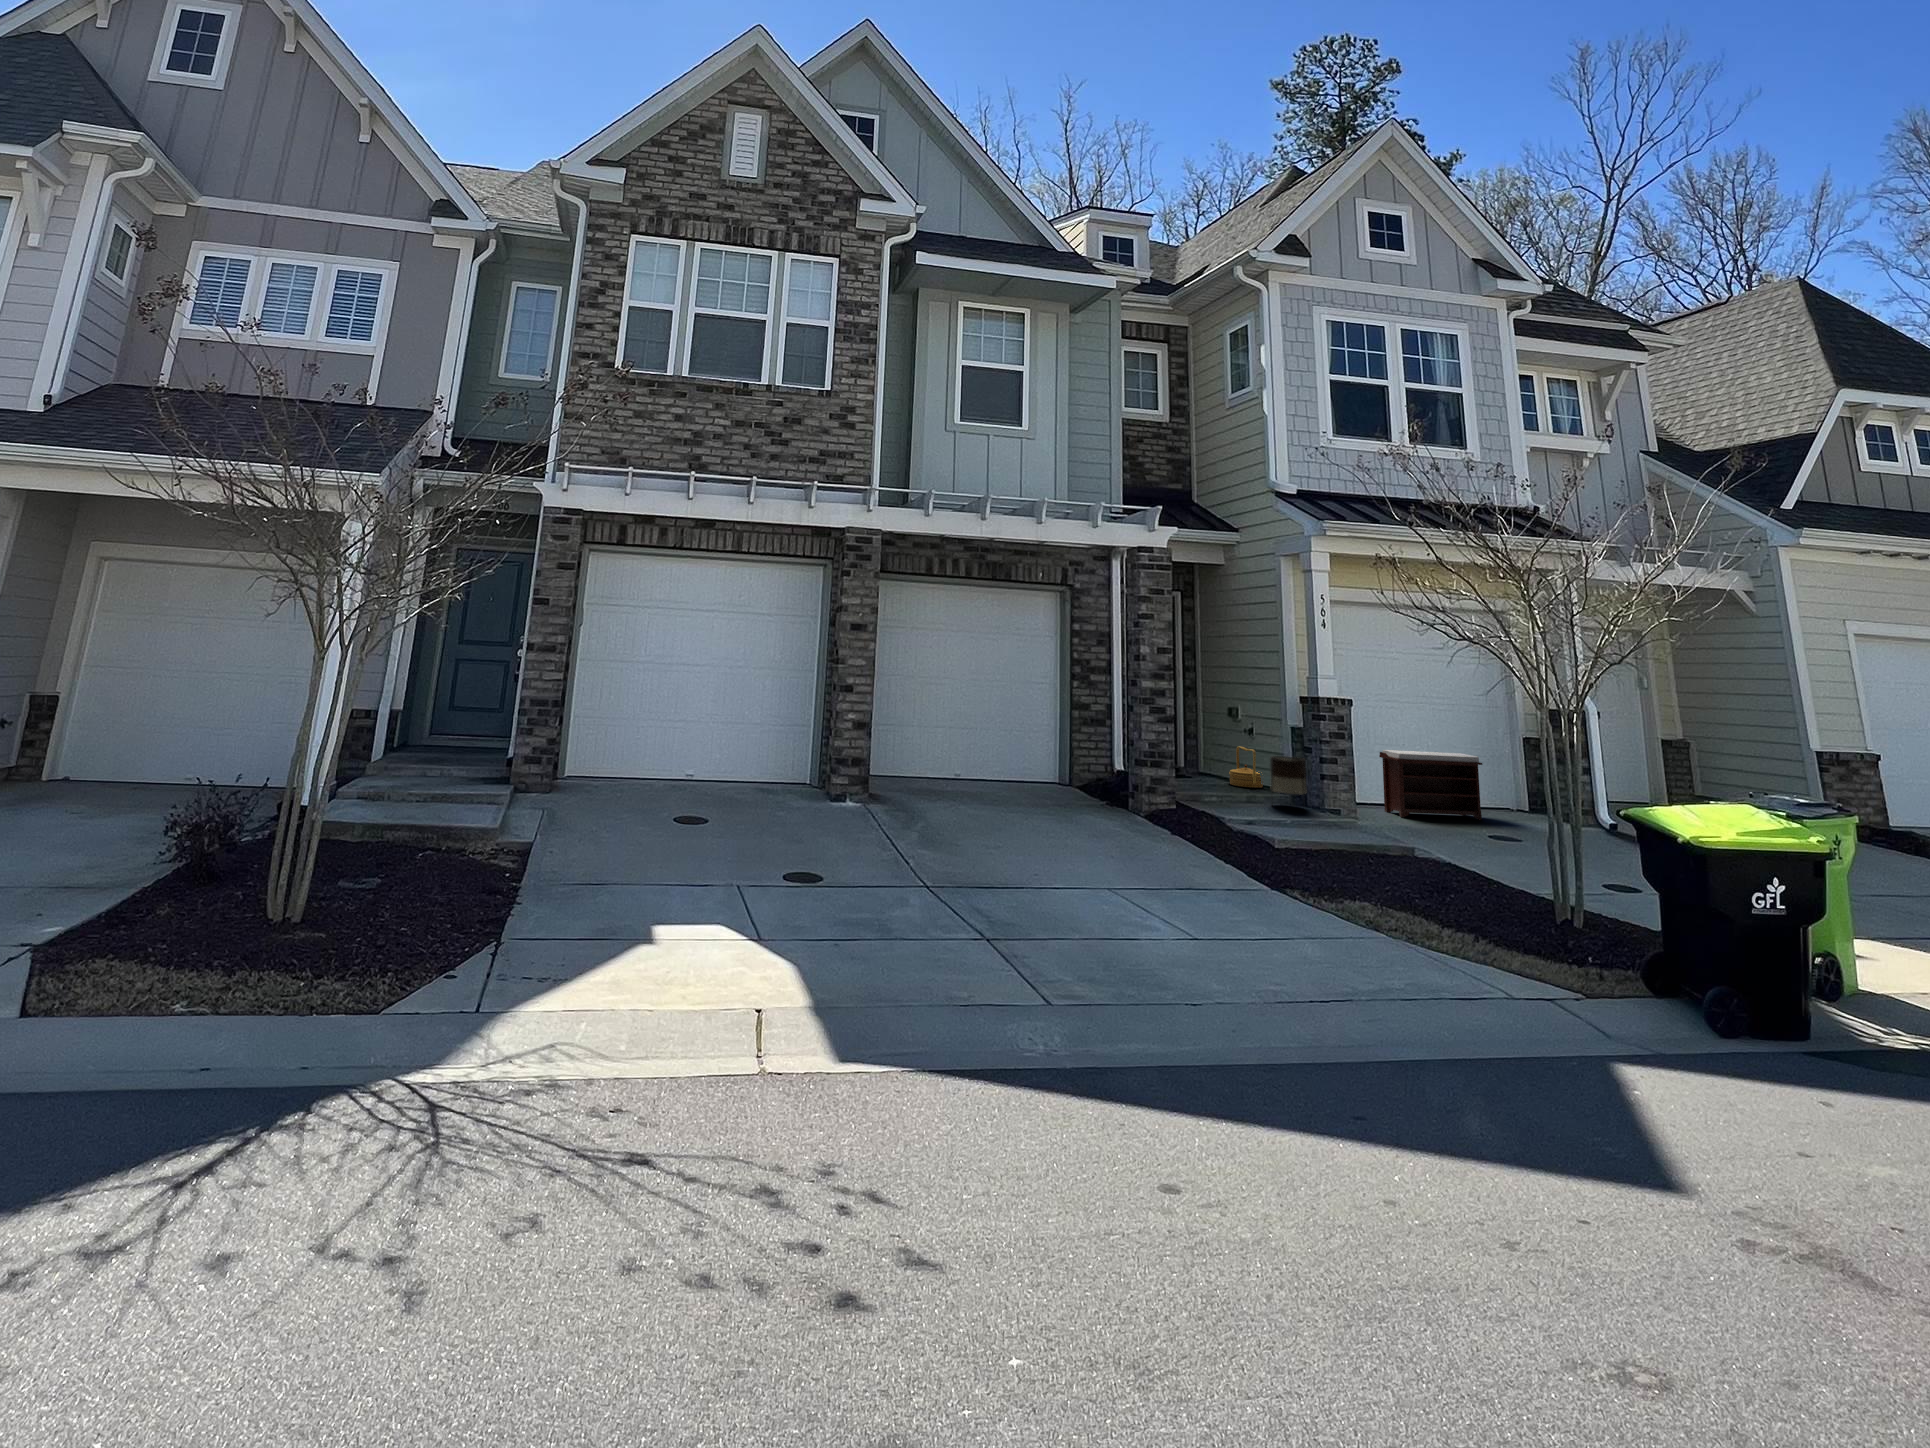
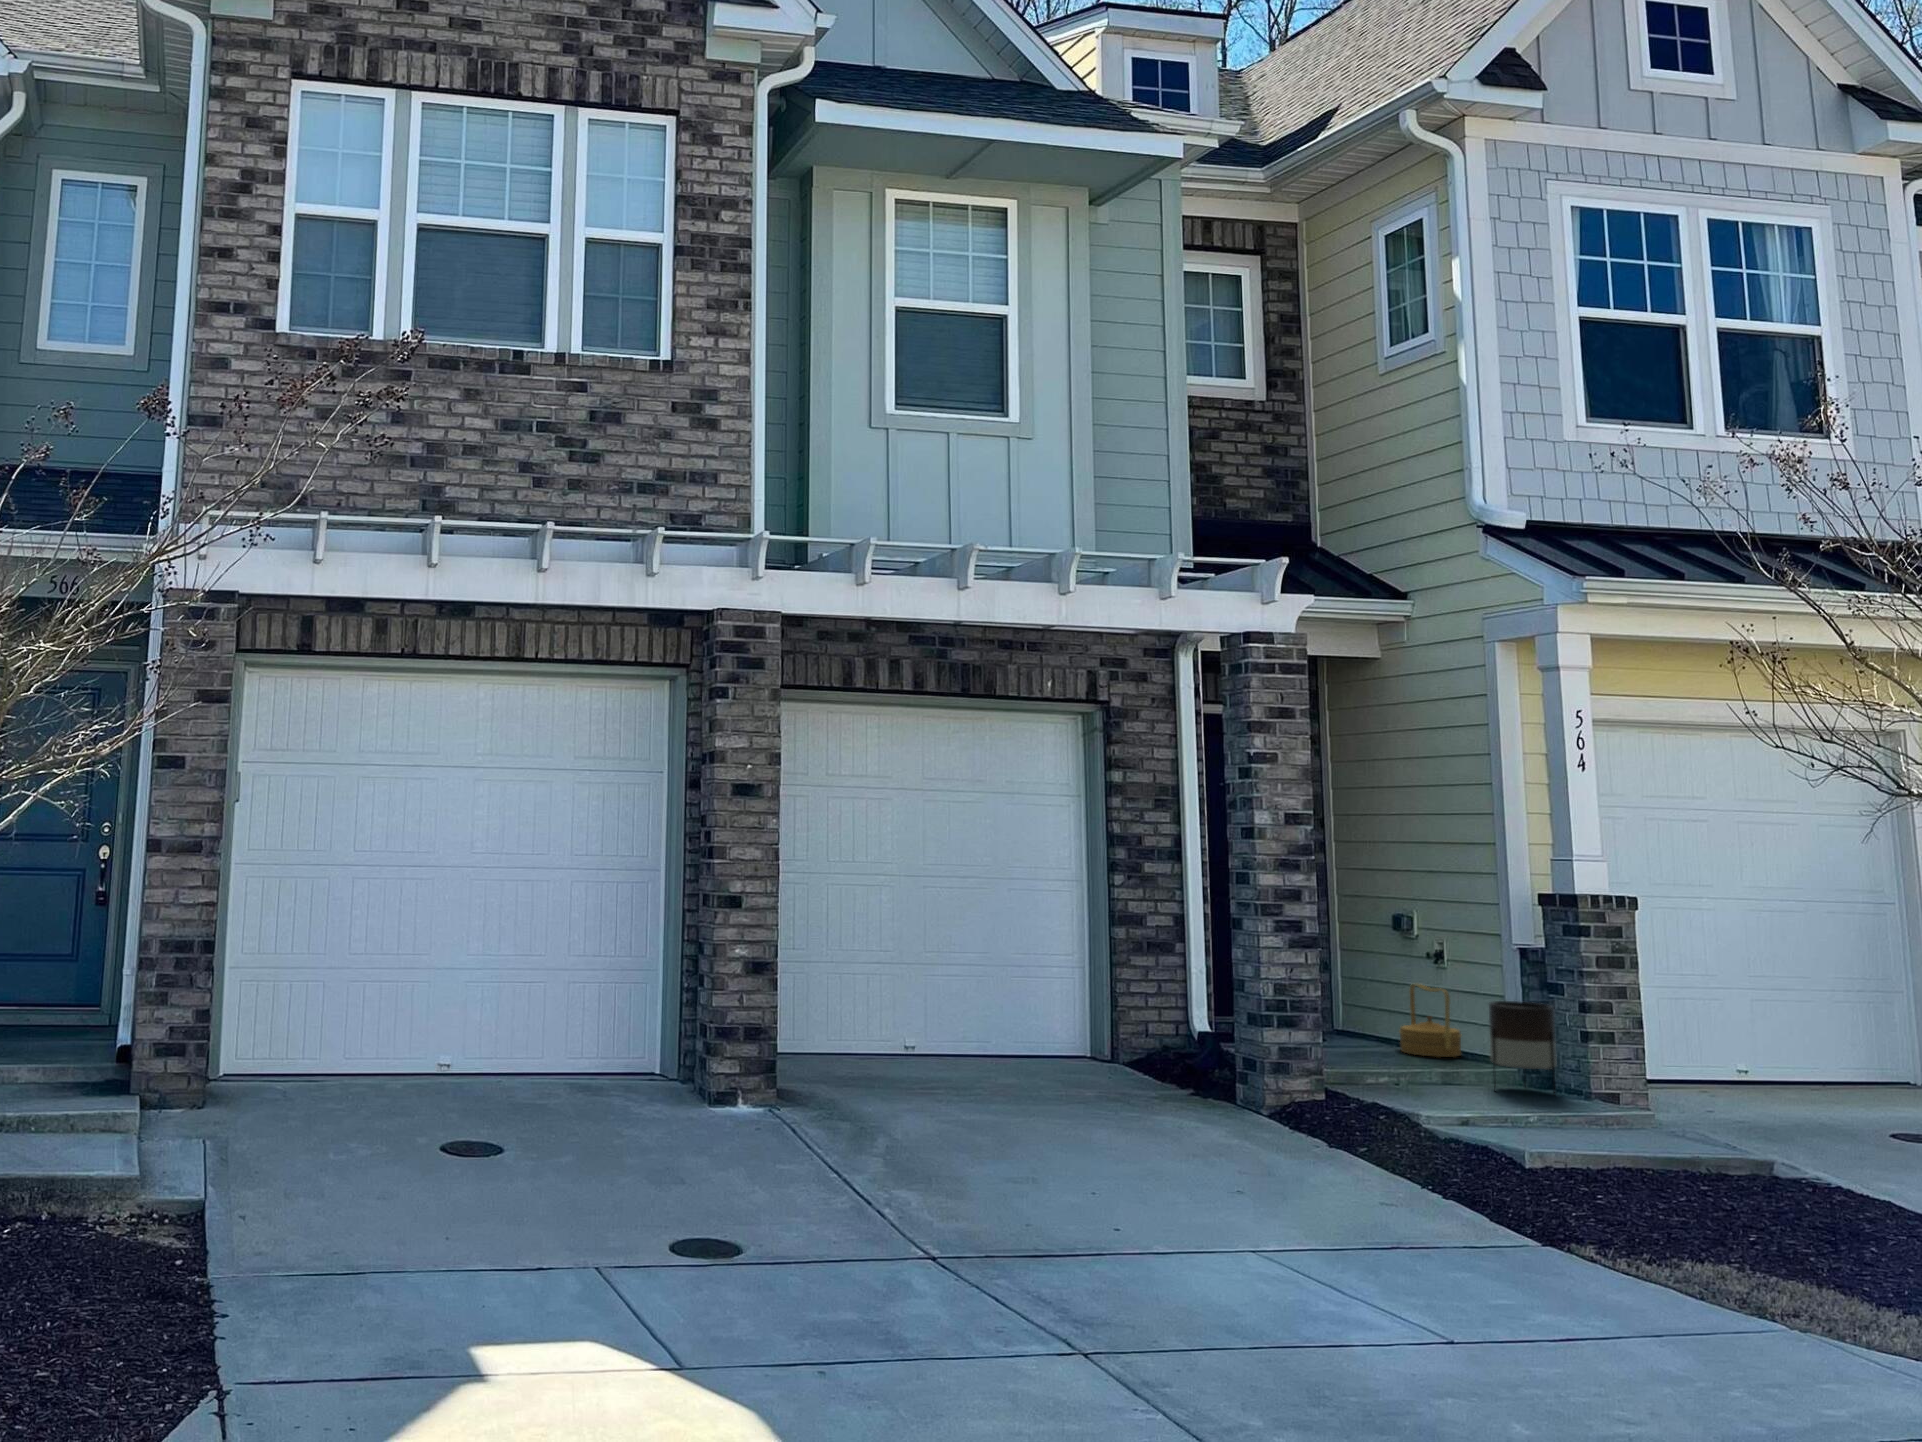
bench: present [1379,750,1482,820] -> none [1671,983,1859,1103]

